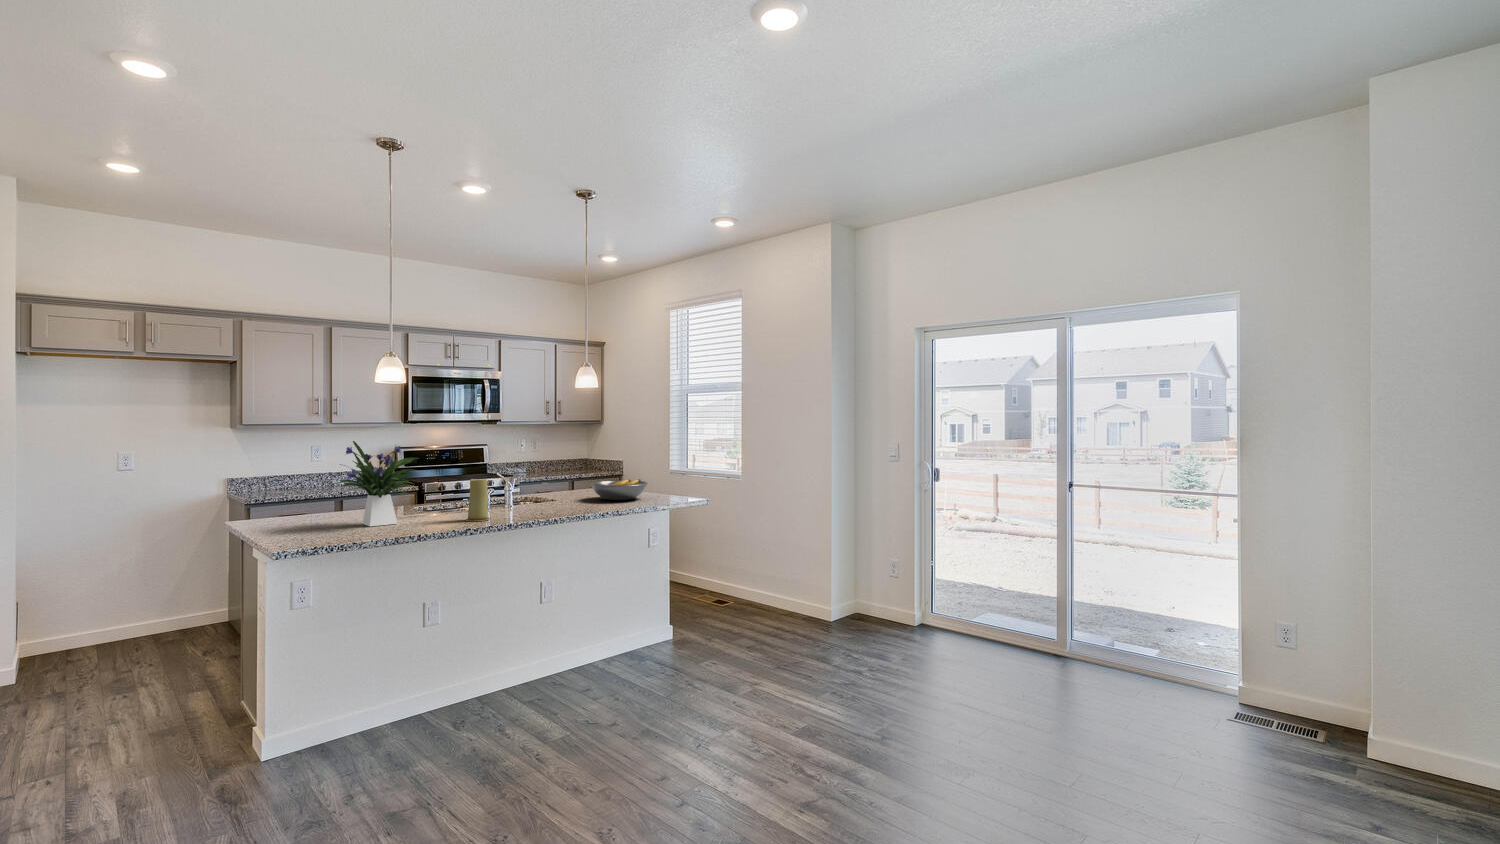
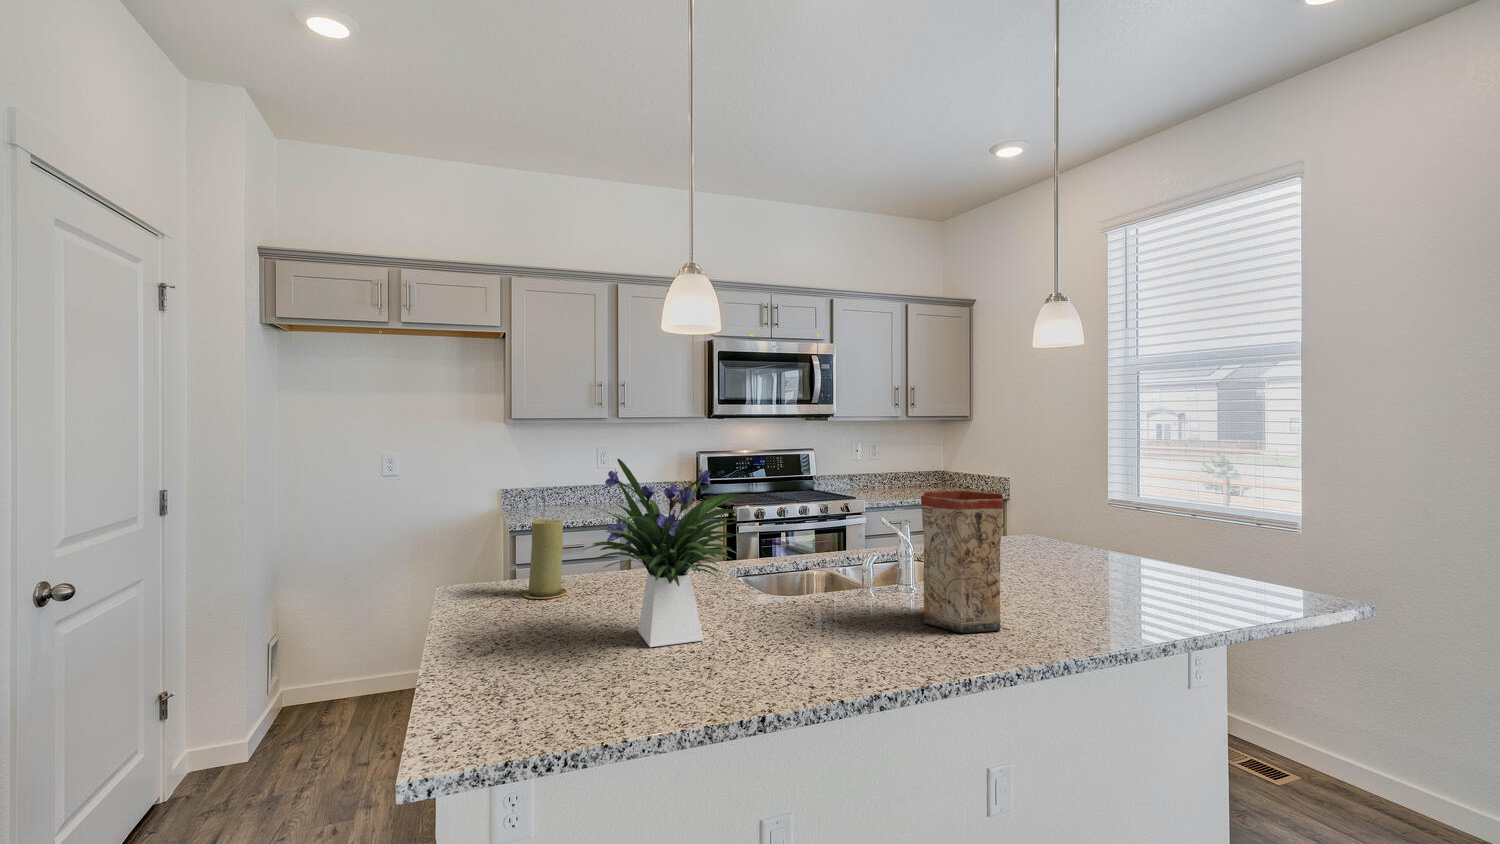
vase: none [507,455,547,515] -> present [921,490,1003,633]
candle: present [466,479,490,521] -> present [524,519,567,599]
fruit bowl: present [591,479,648,500] -> none [1053,538,1190,587]

